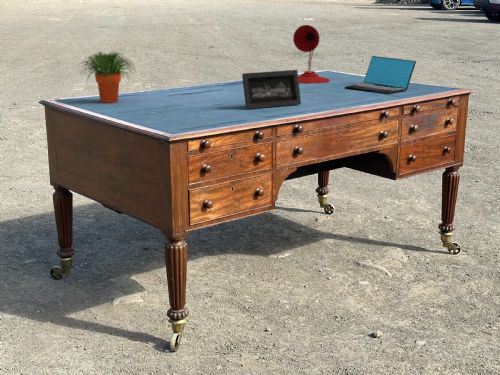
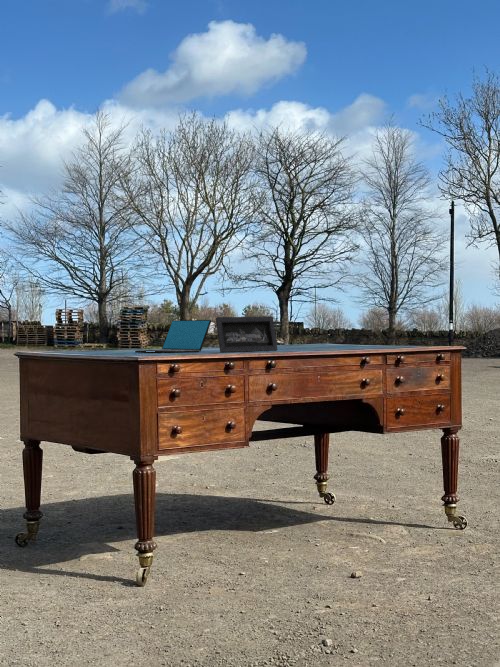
desk lamp: present [293,25,330,83] -> none [275,288,318,348]
potted plant: present [82,52,132,103] -> none [52,303,110,354]
laptop: present [345,56,416,94] -> present [135,320,211,353]

